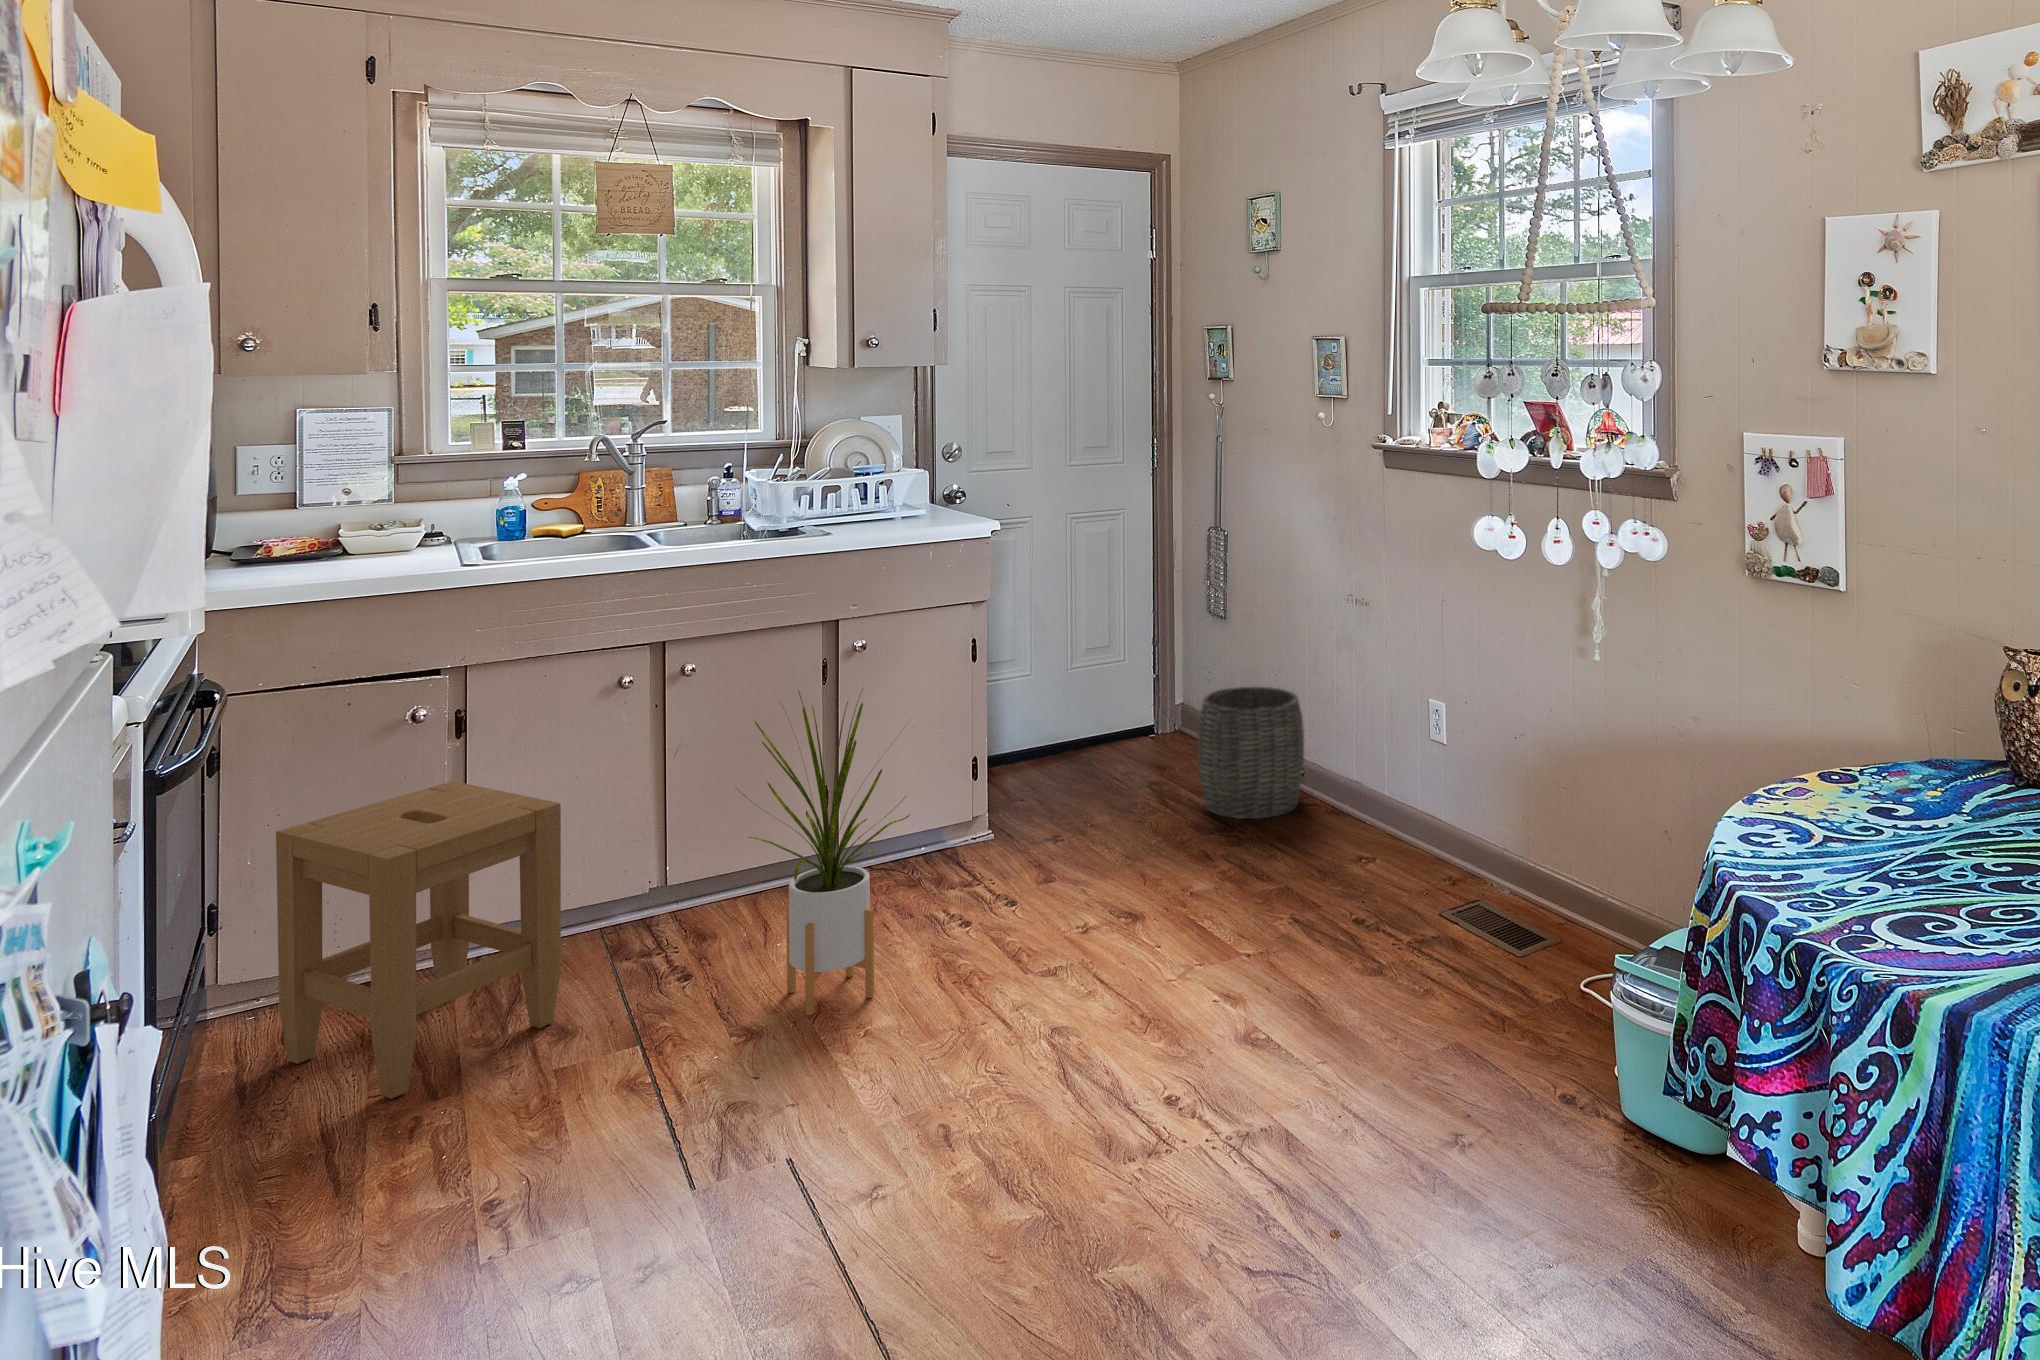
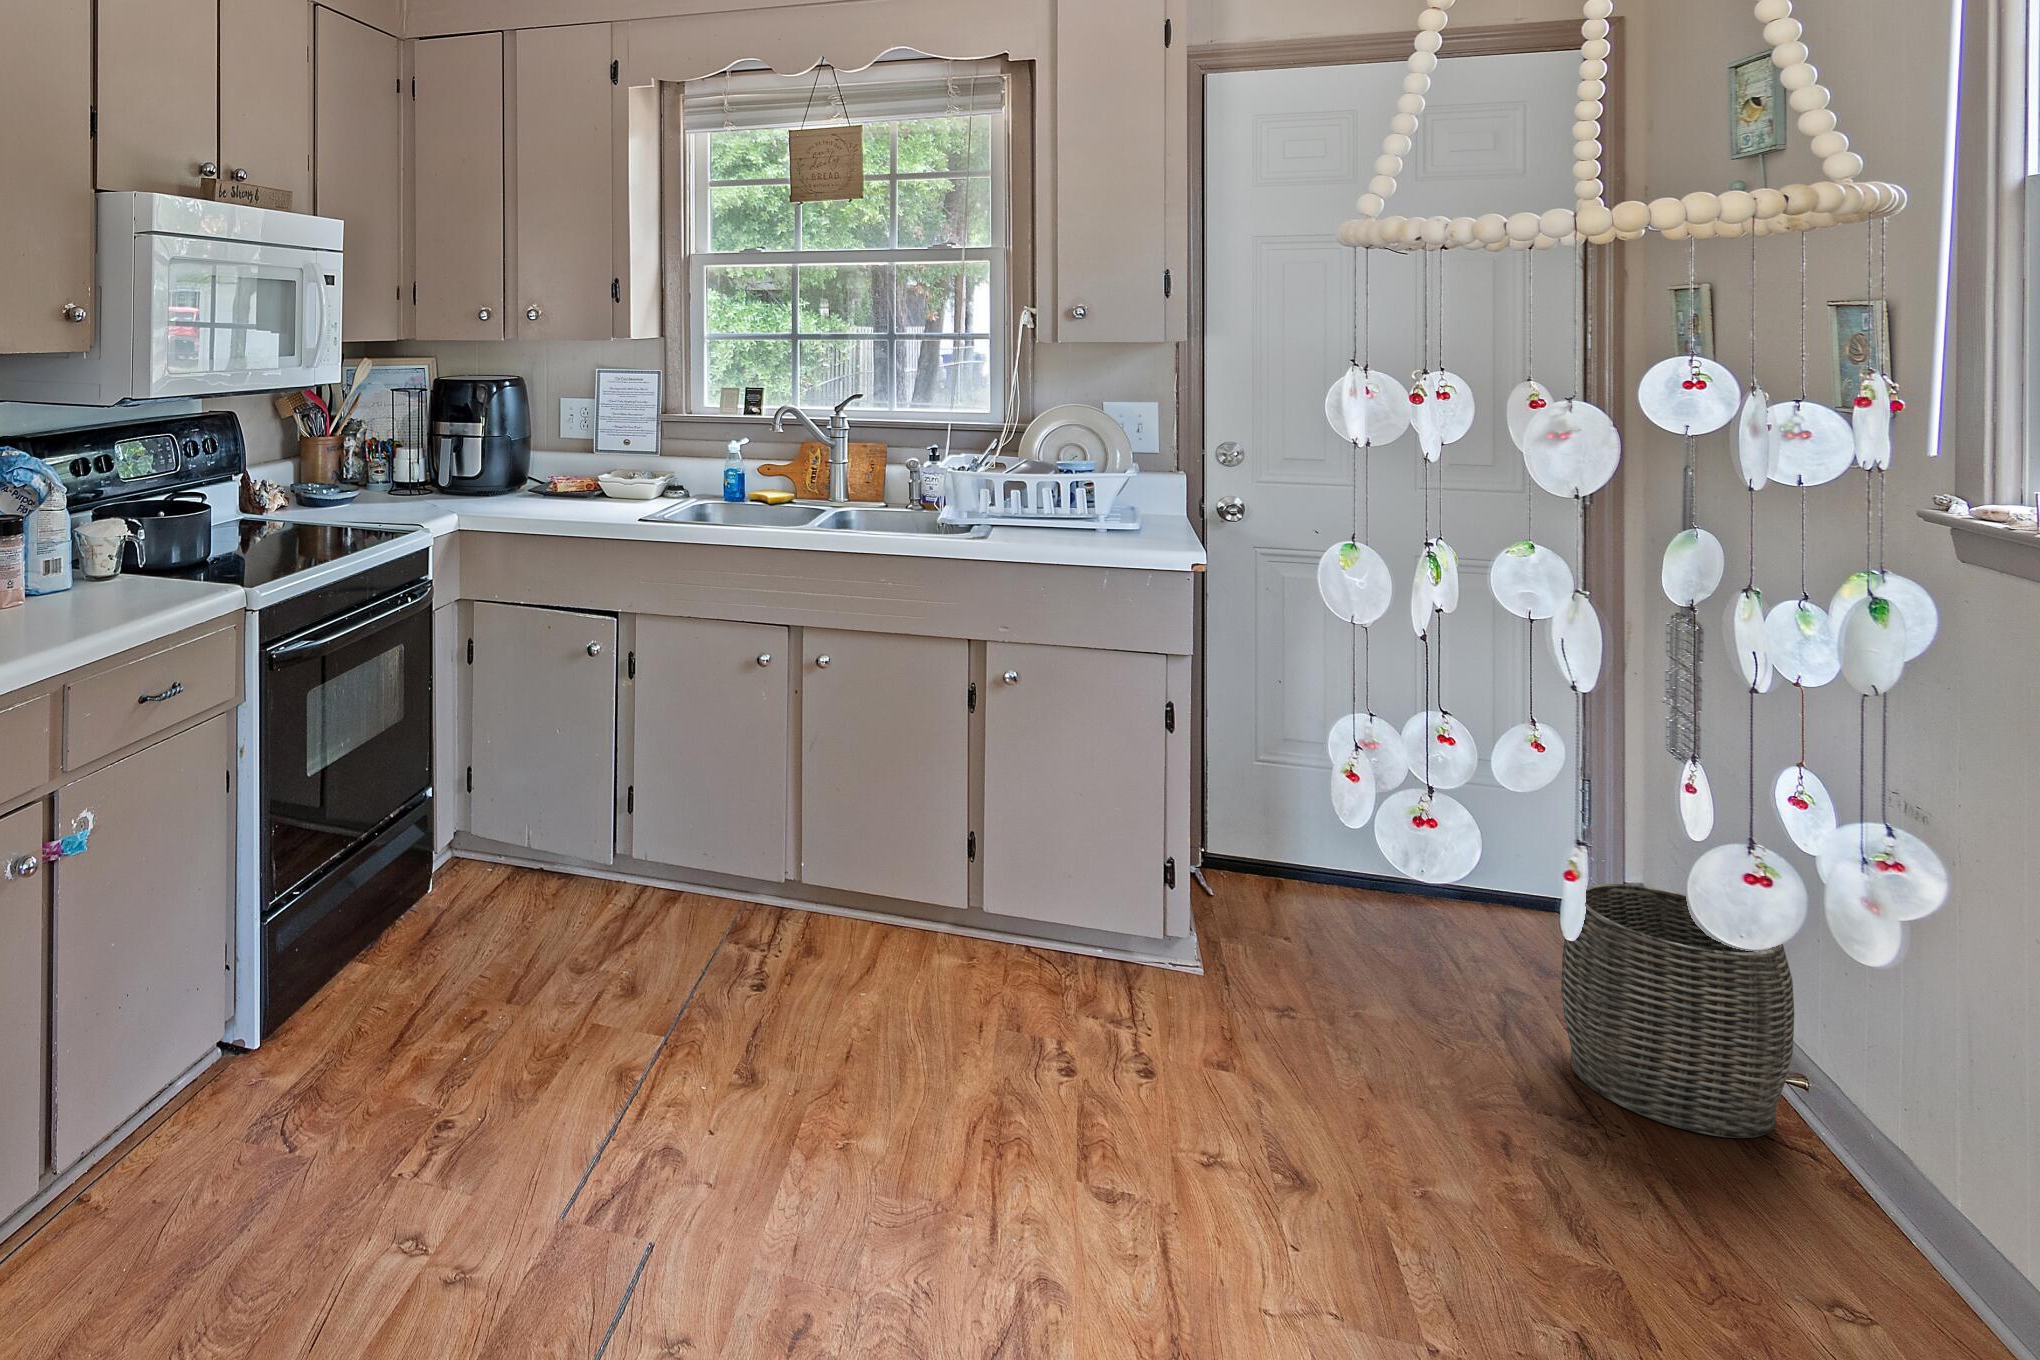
house plant: present [737,689,910,1015] -> none [749,713,959,1105]
stool: present [276,781,561,1099] -> none [457,715,637,982]

